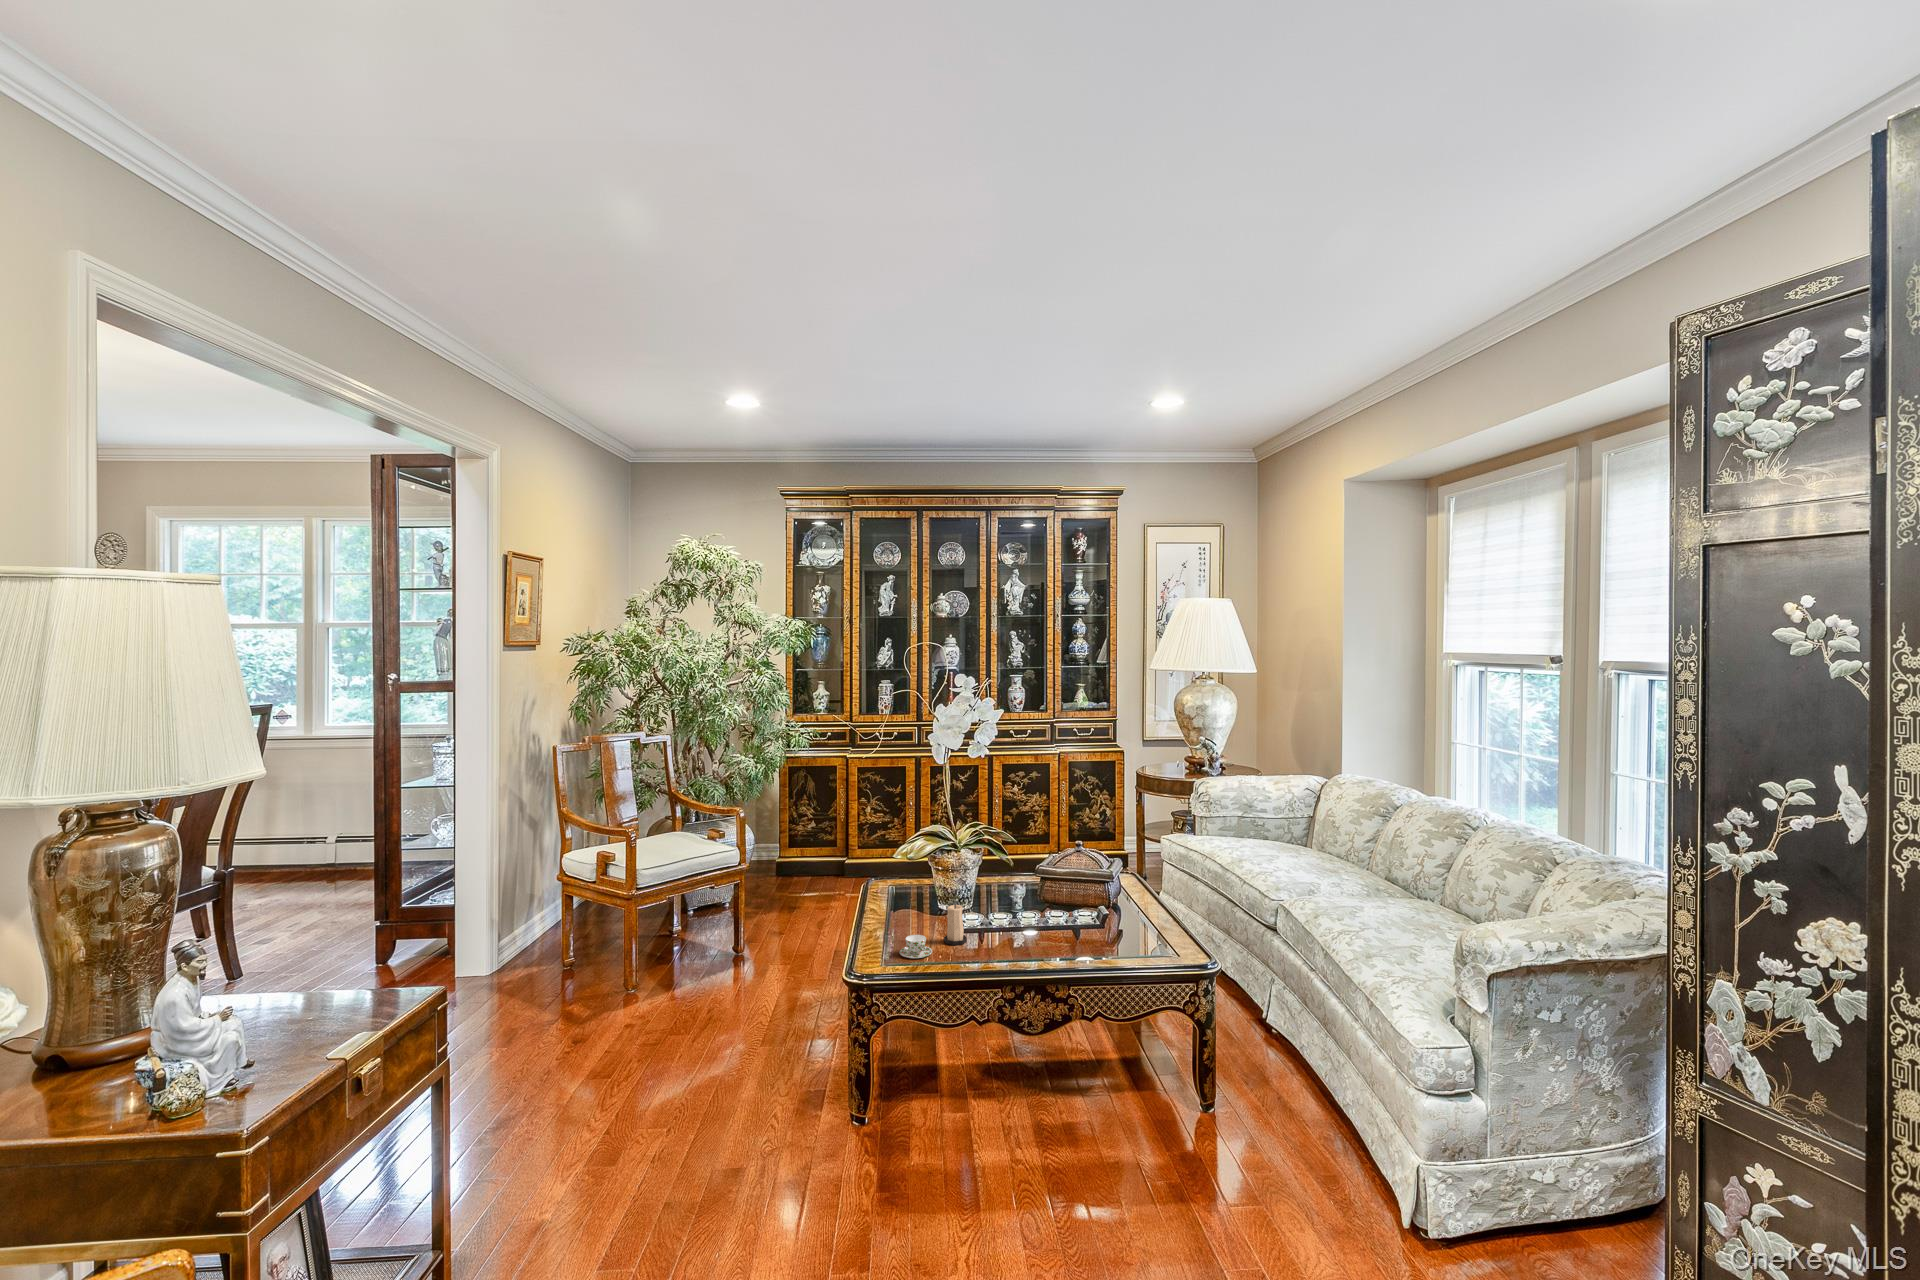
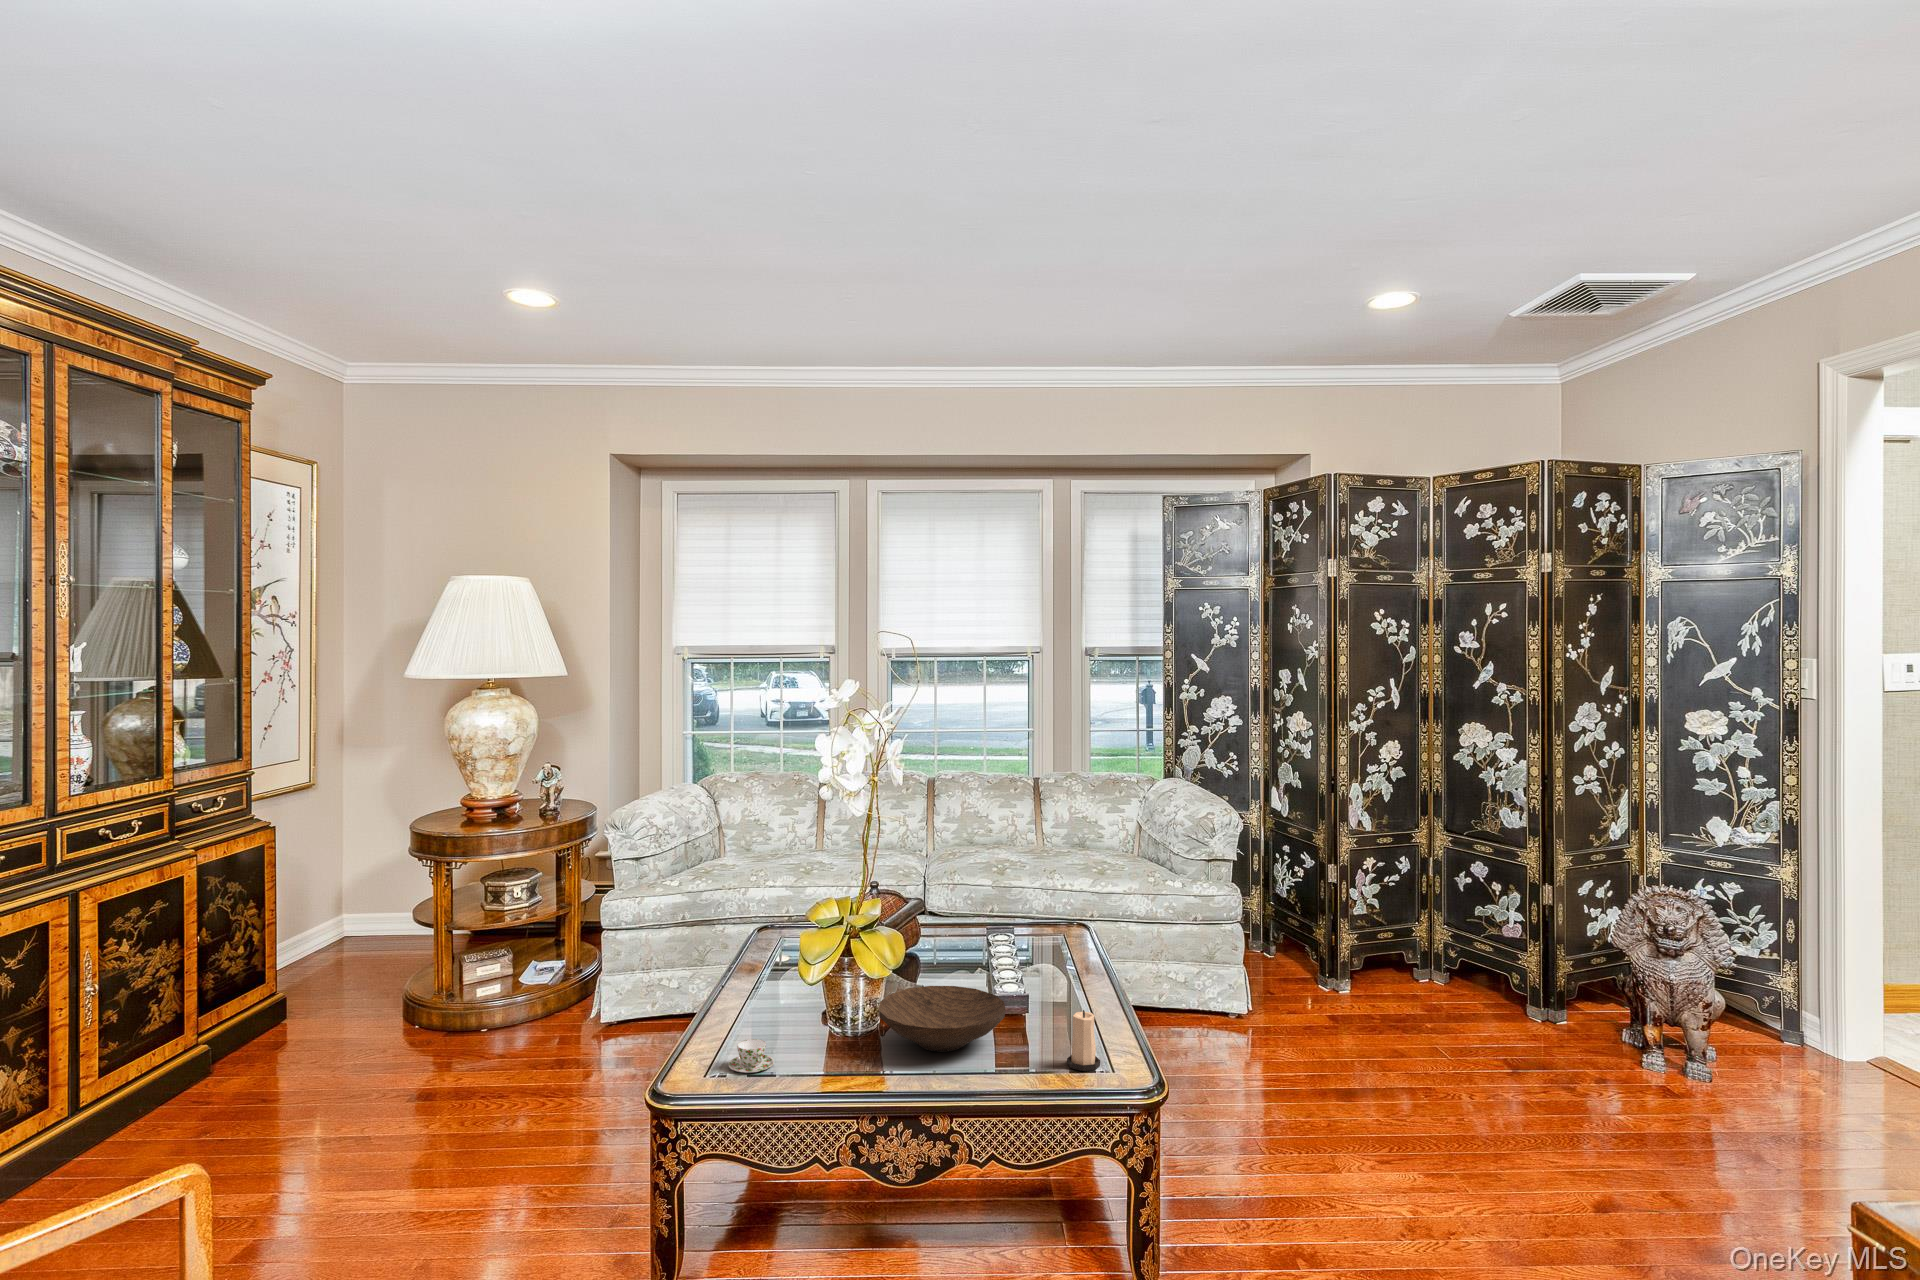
wooden bowl: none [1002,894,1096,941] -> present [879,986,1006,1052]
candle: present [944,904,967,945] -> present [1067,1010,1100,1071]

